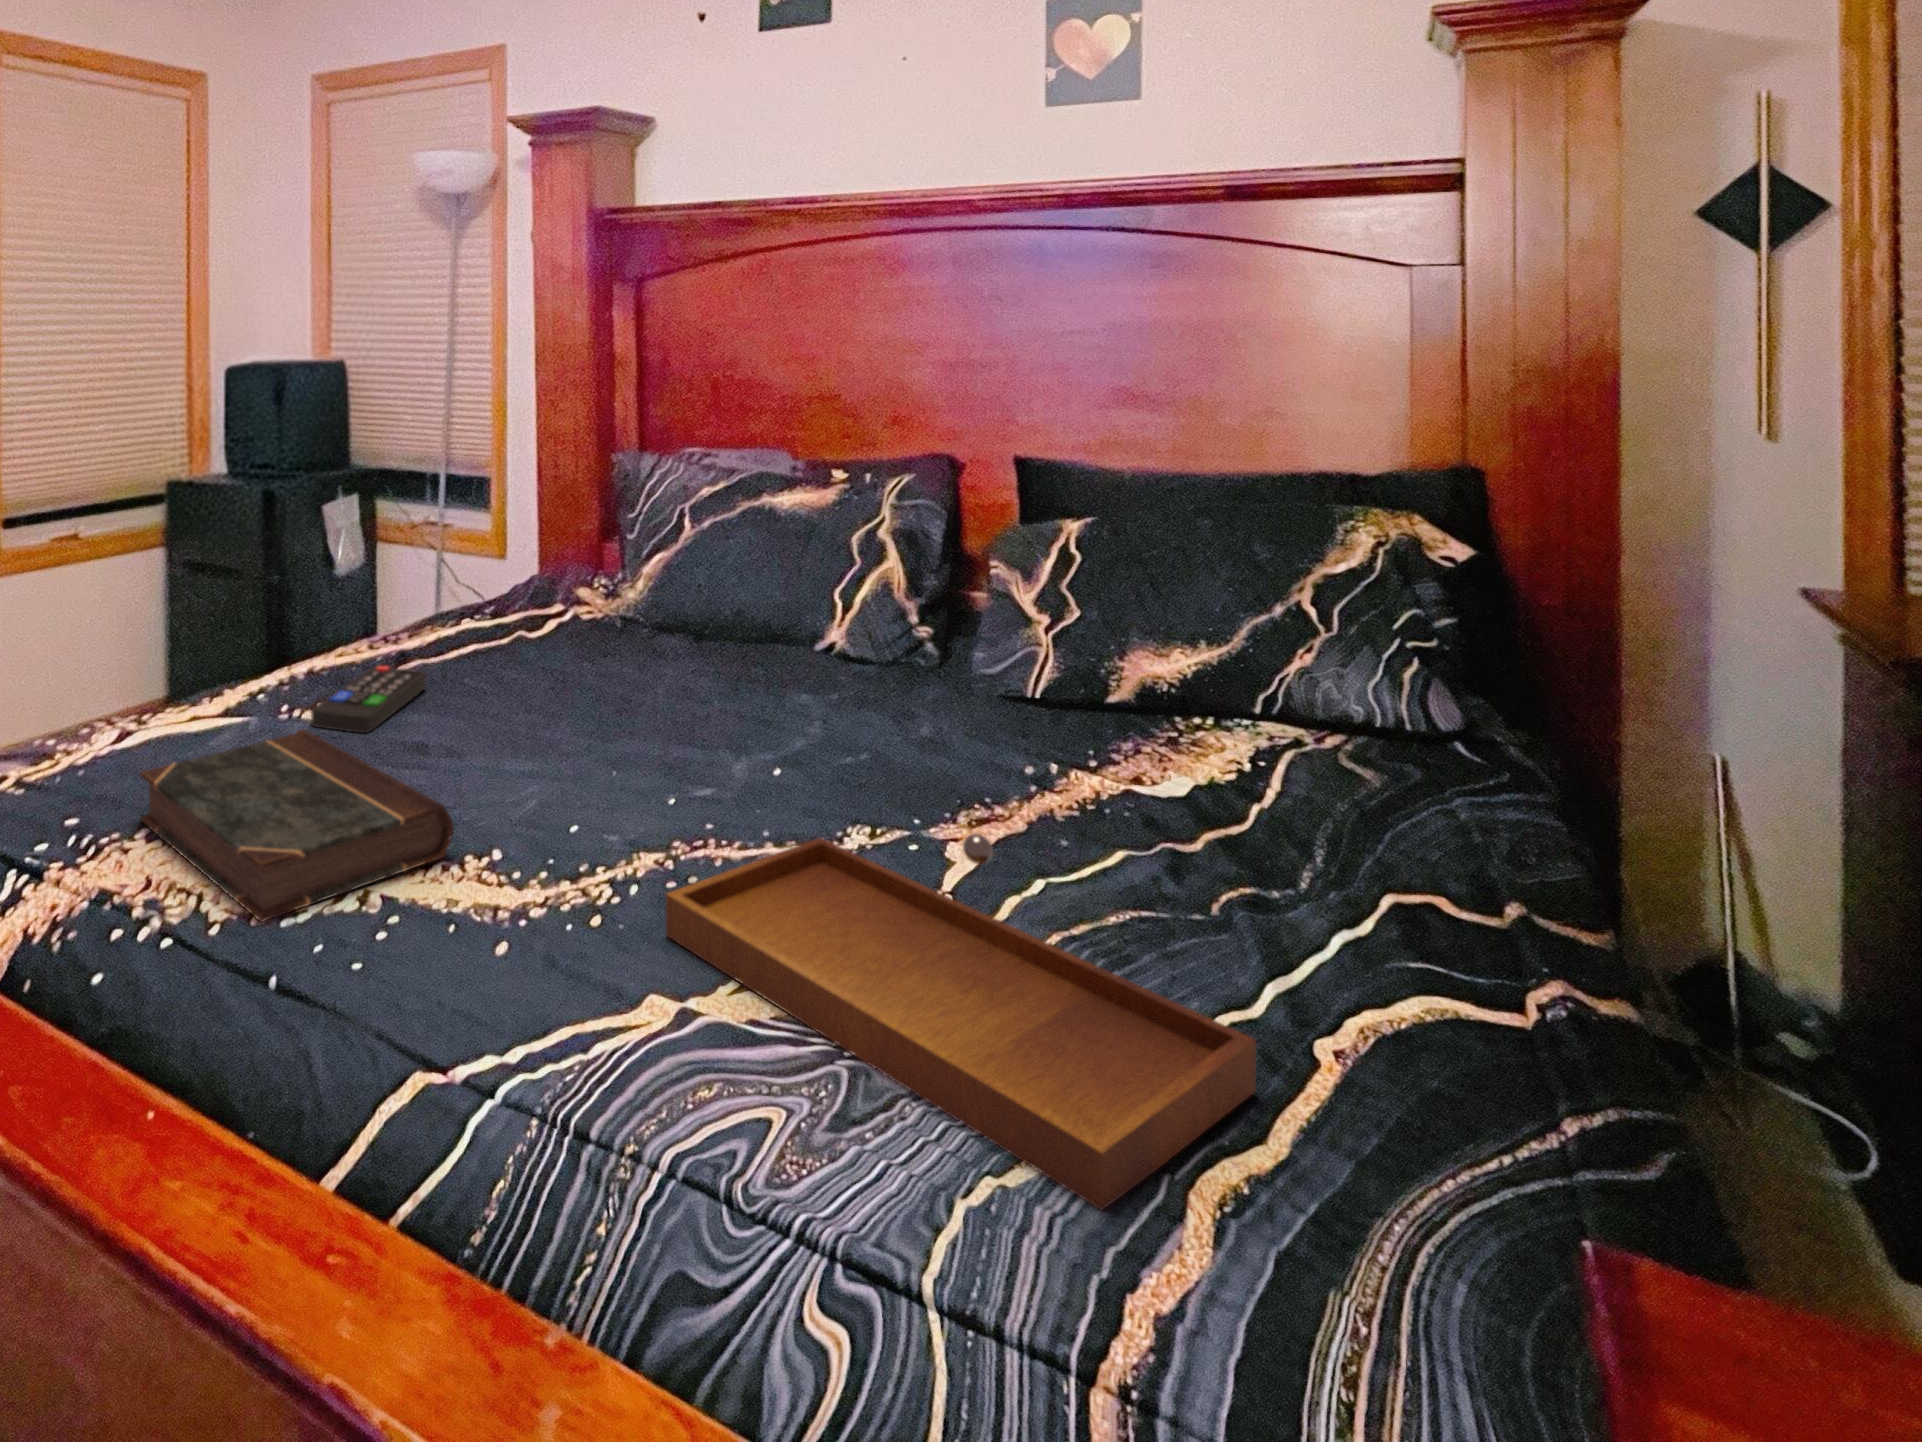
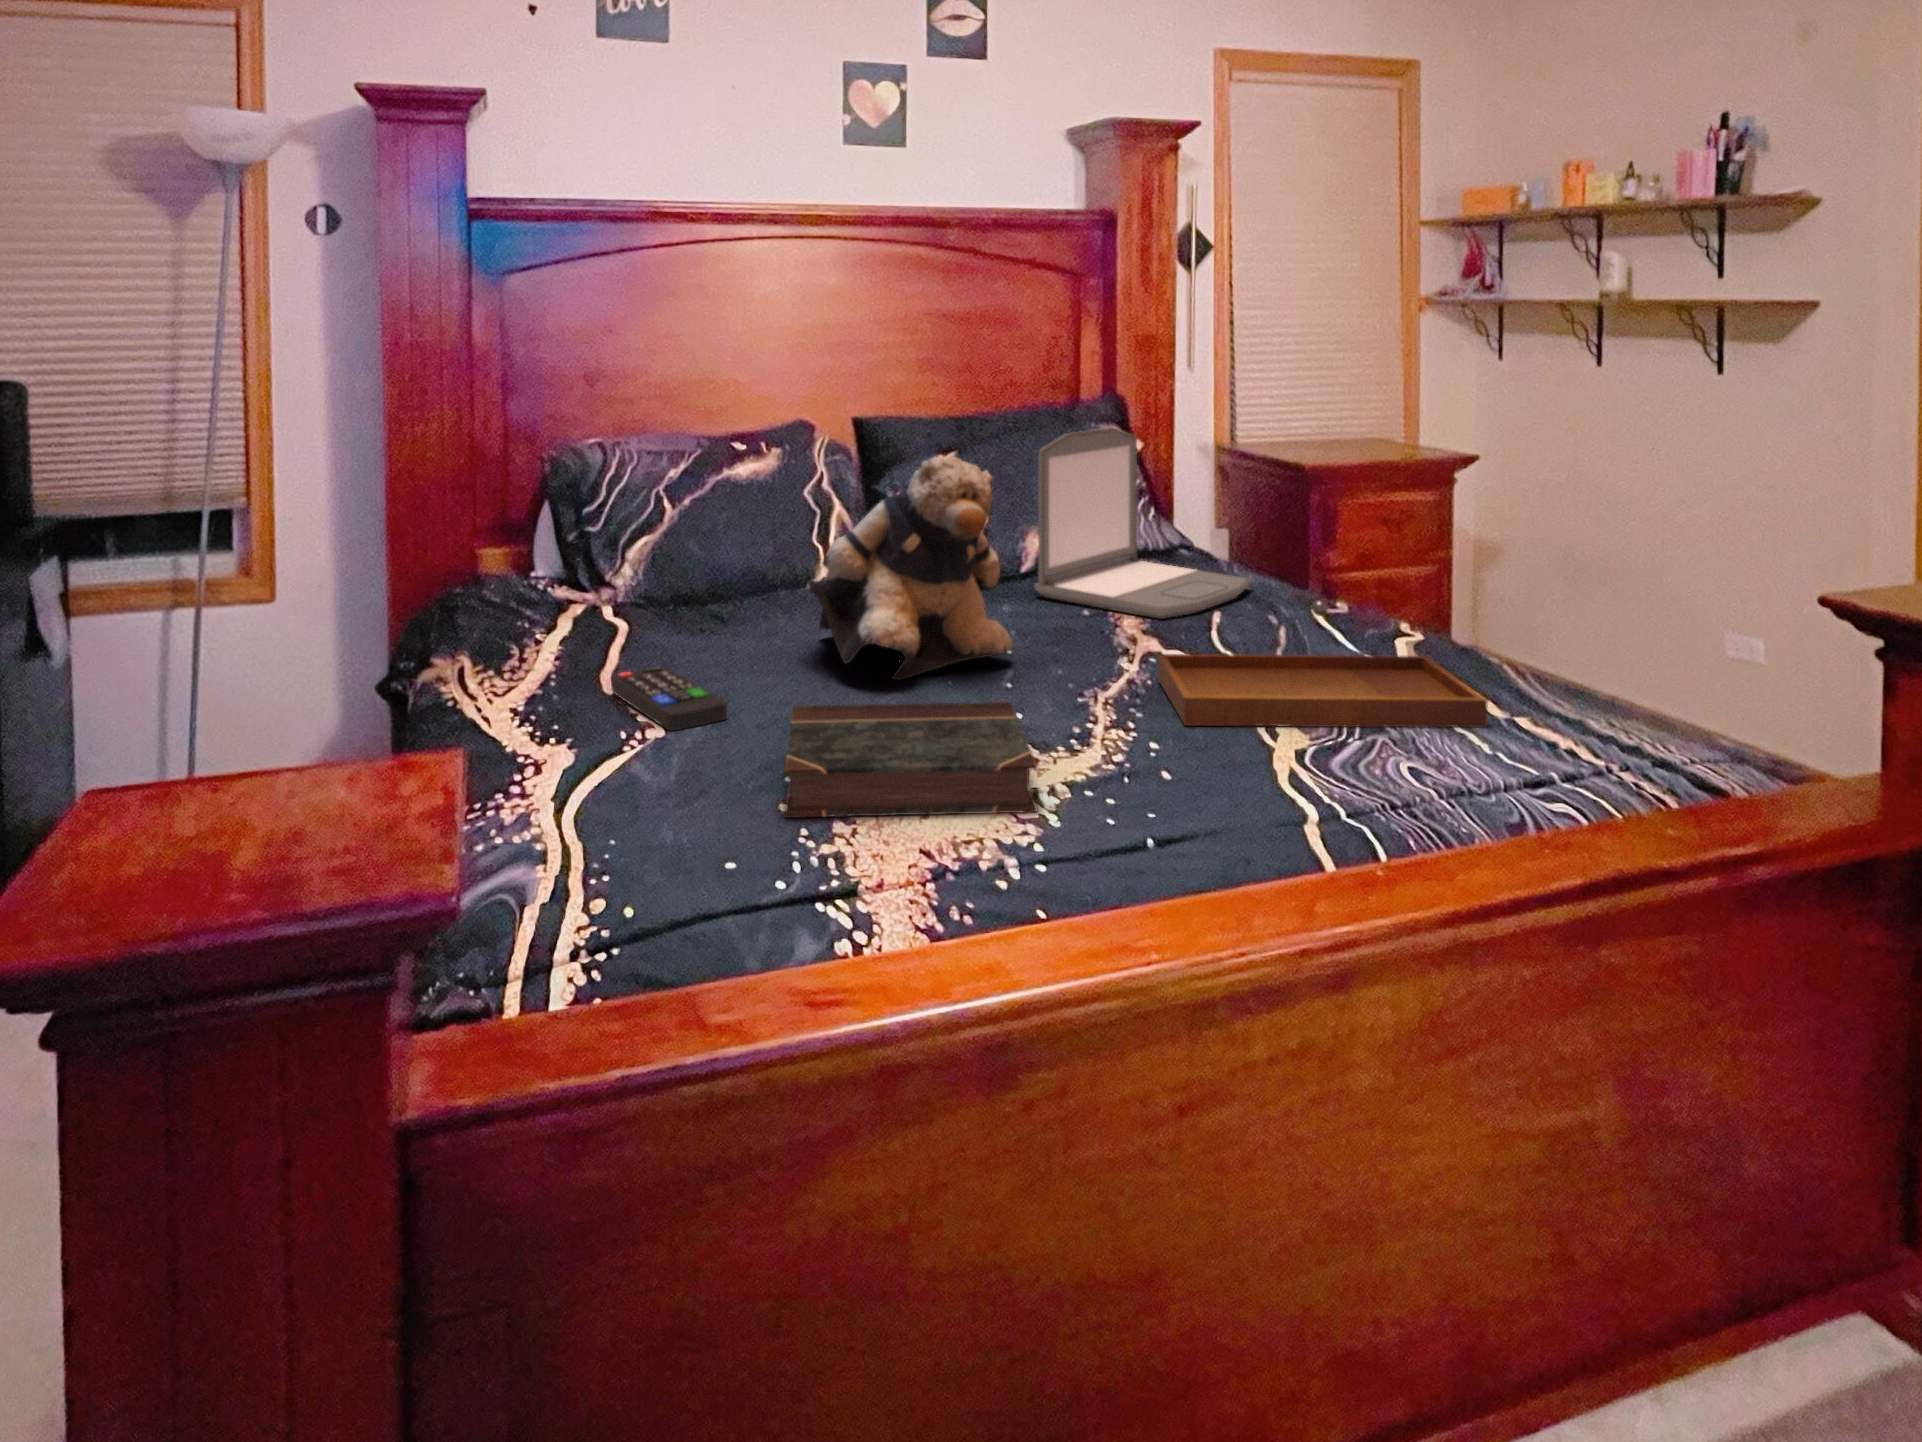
teddy bear: none [524,498,783,771] -> present [808,456,1012,680]
laptop: none [1024,504,1439,840] -> present [1034,428,1252,619]

